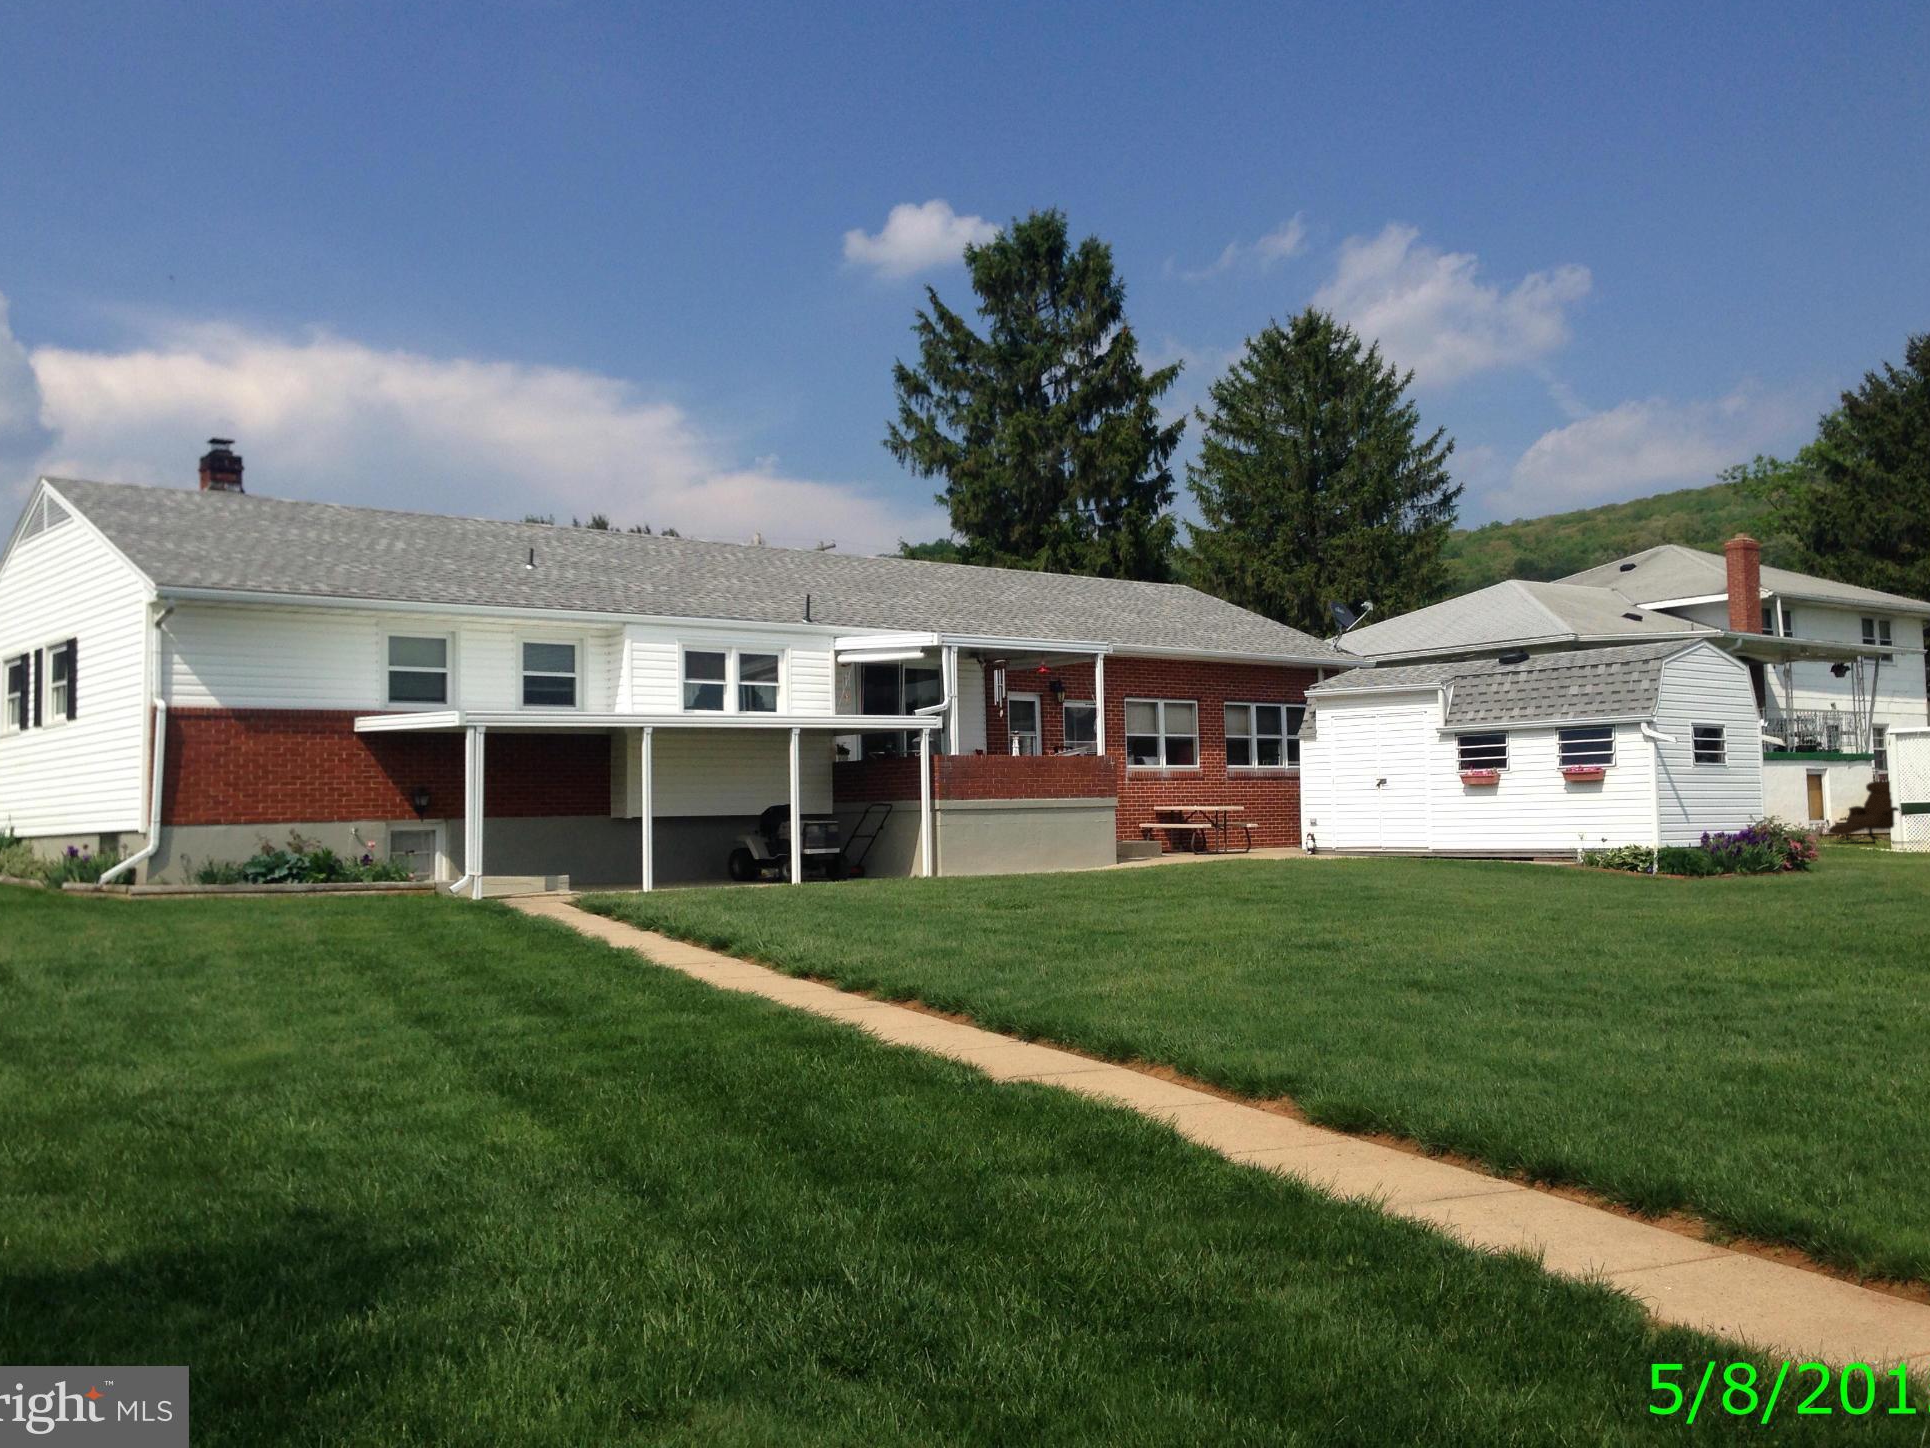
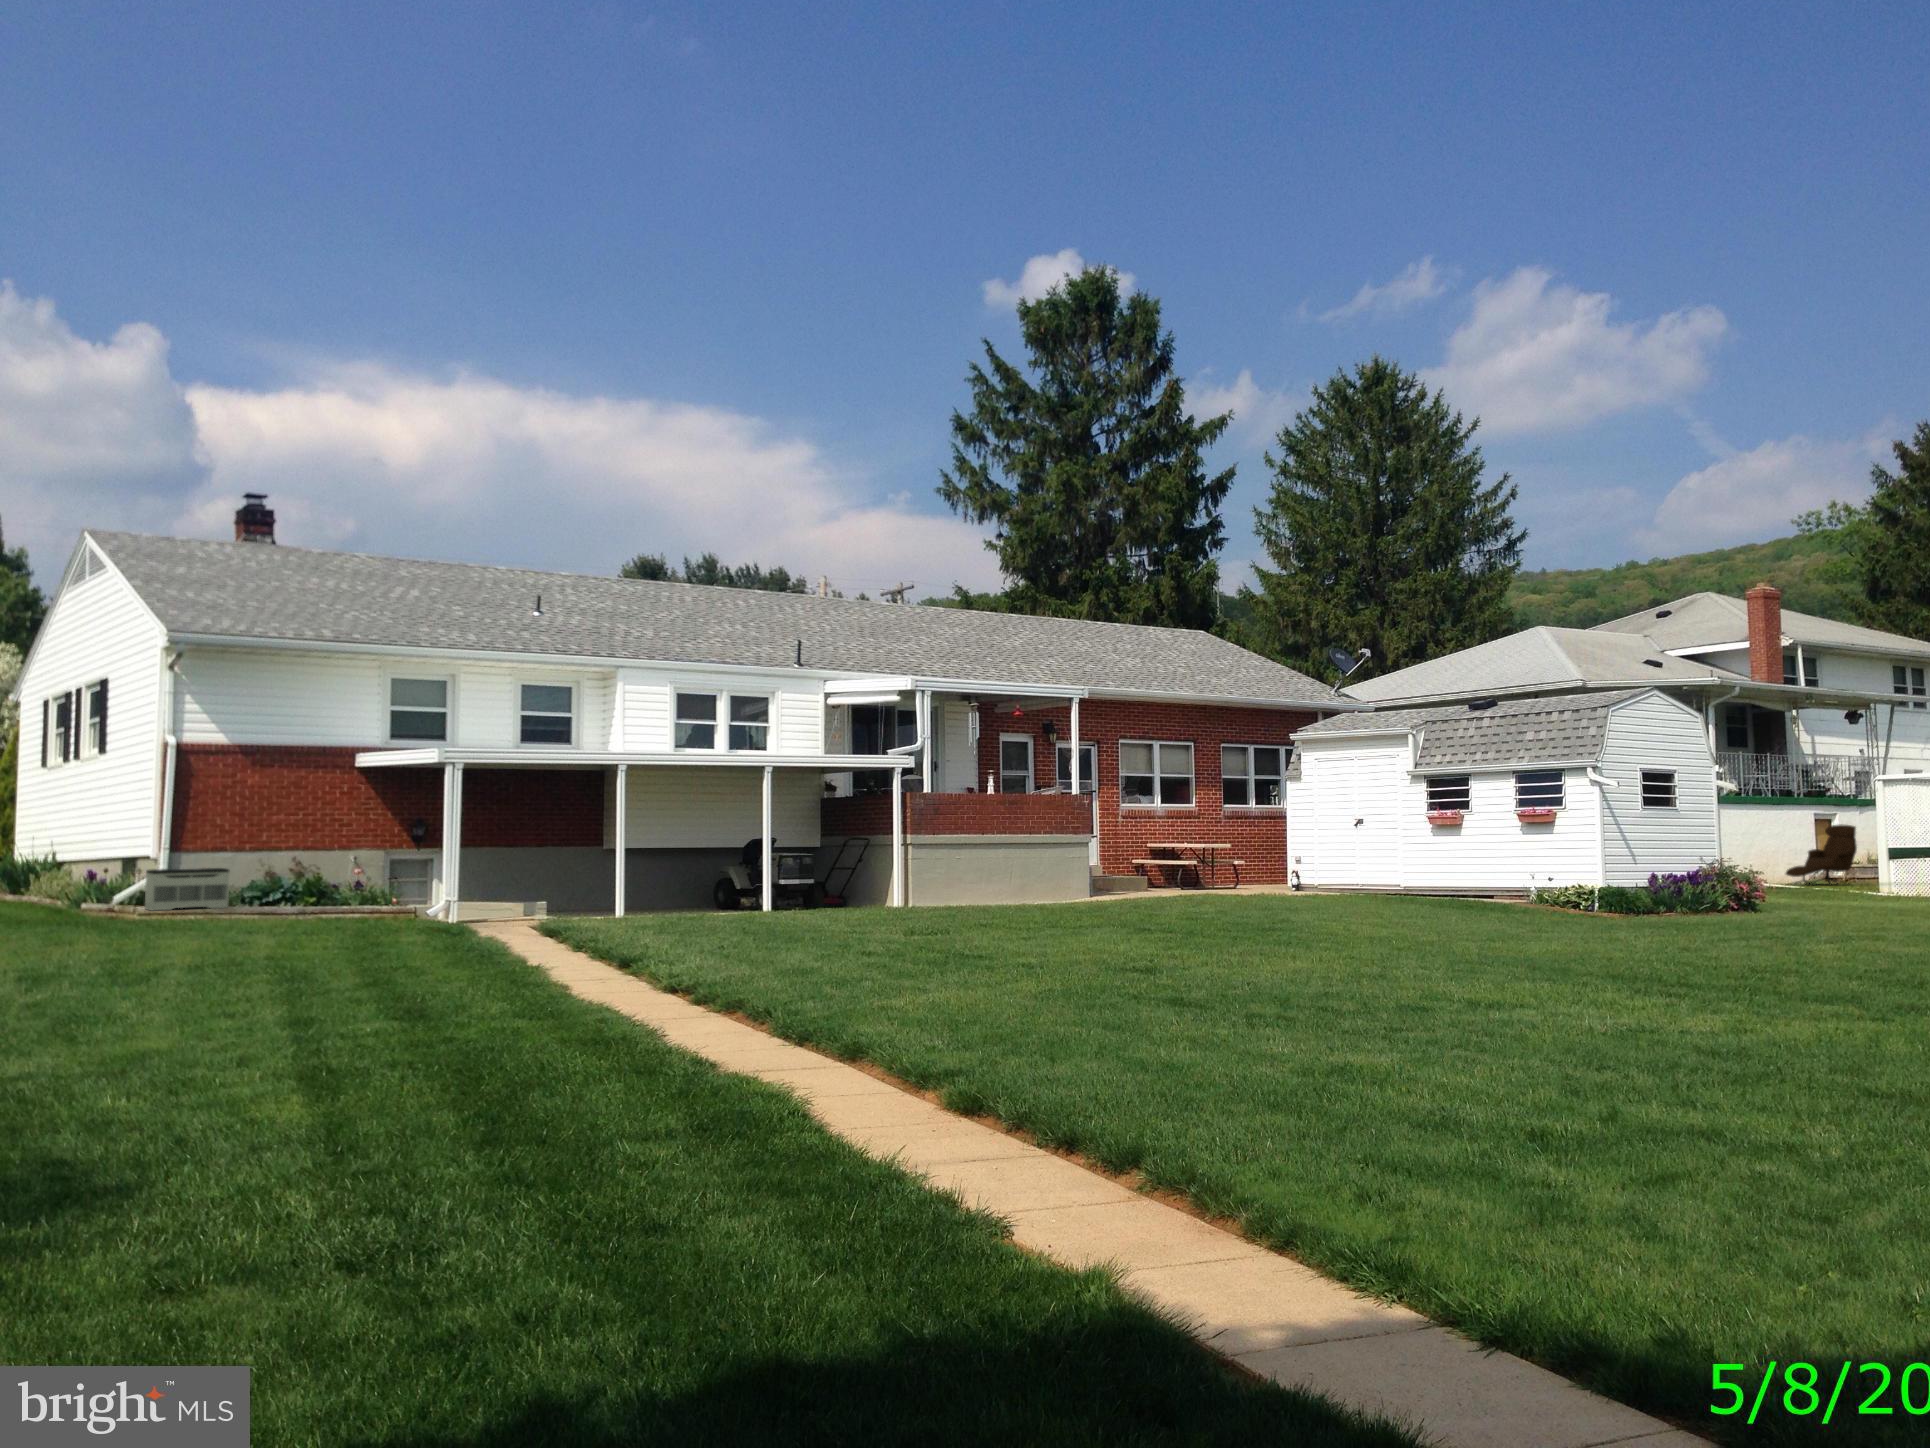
bench: none [137,842,227,889] -> present [145,868,229,911]

